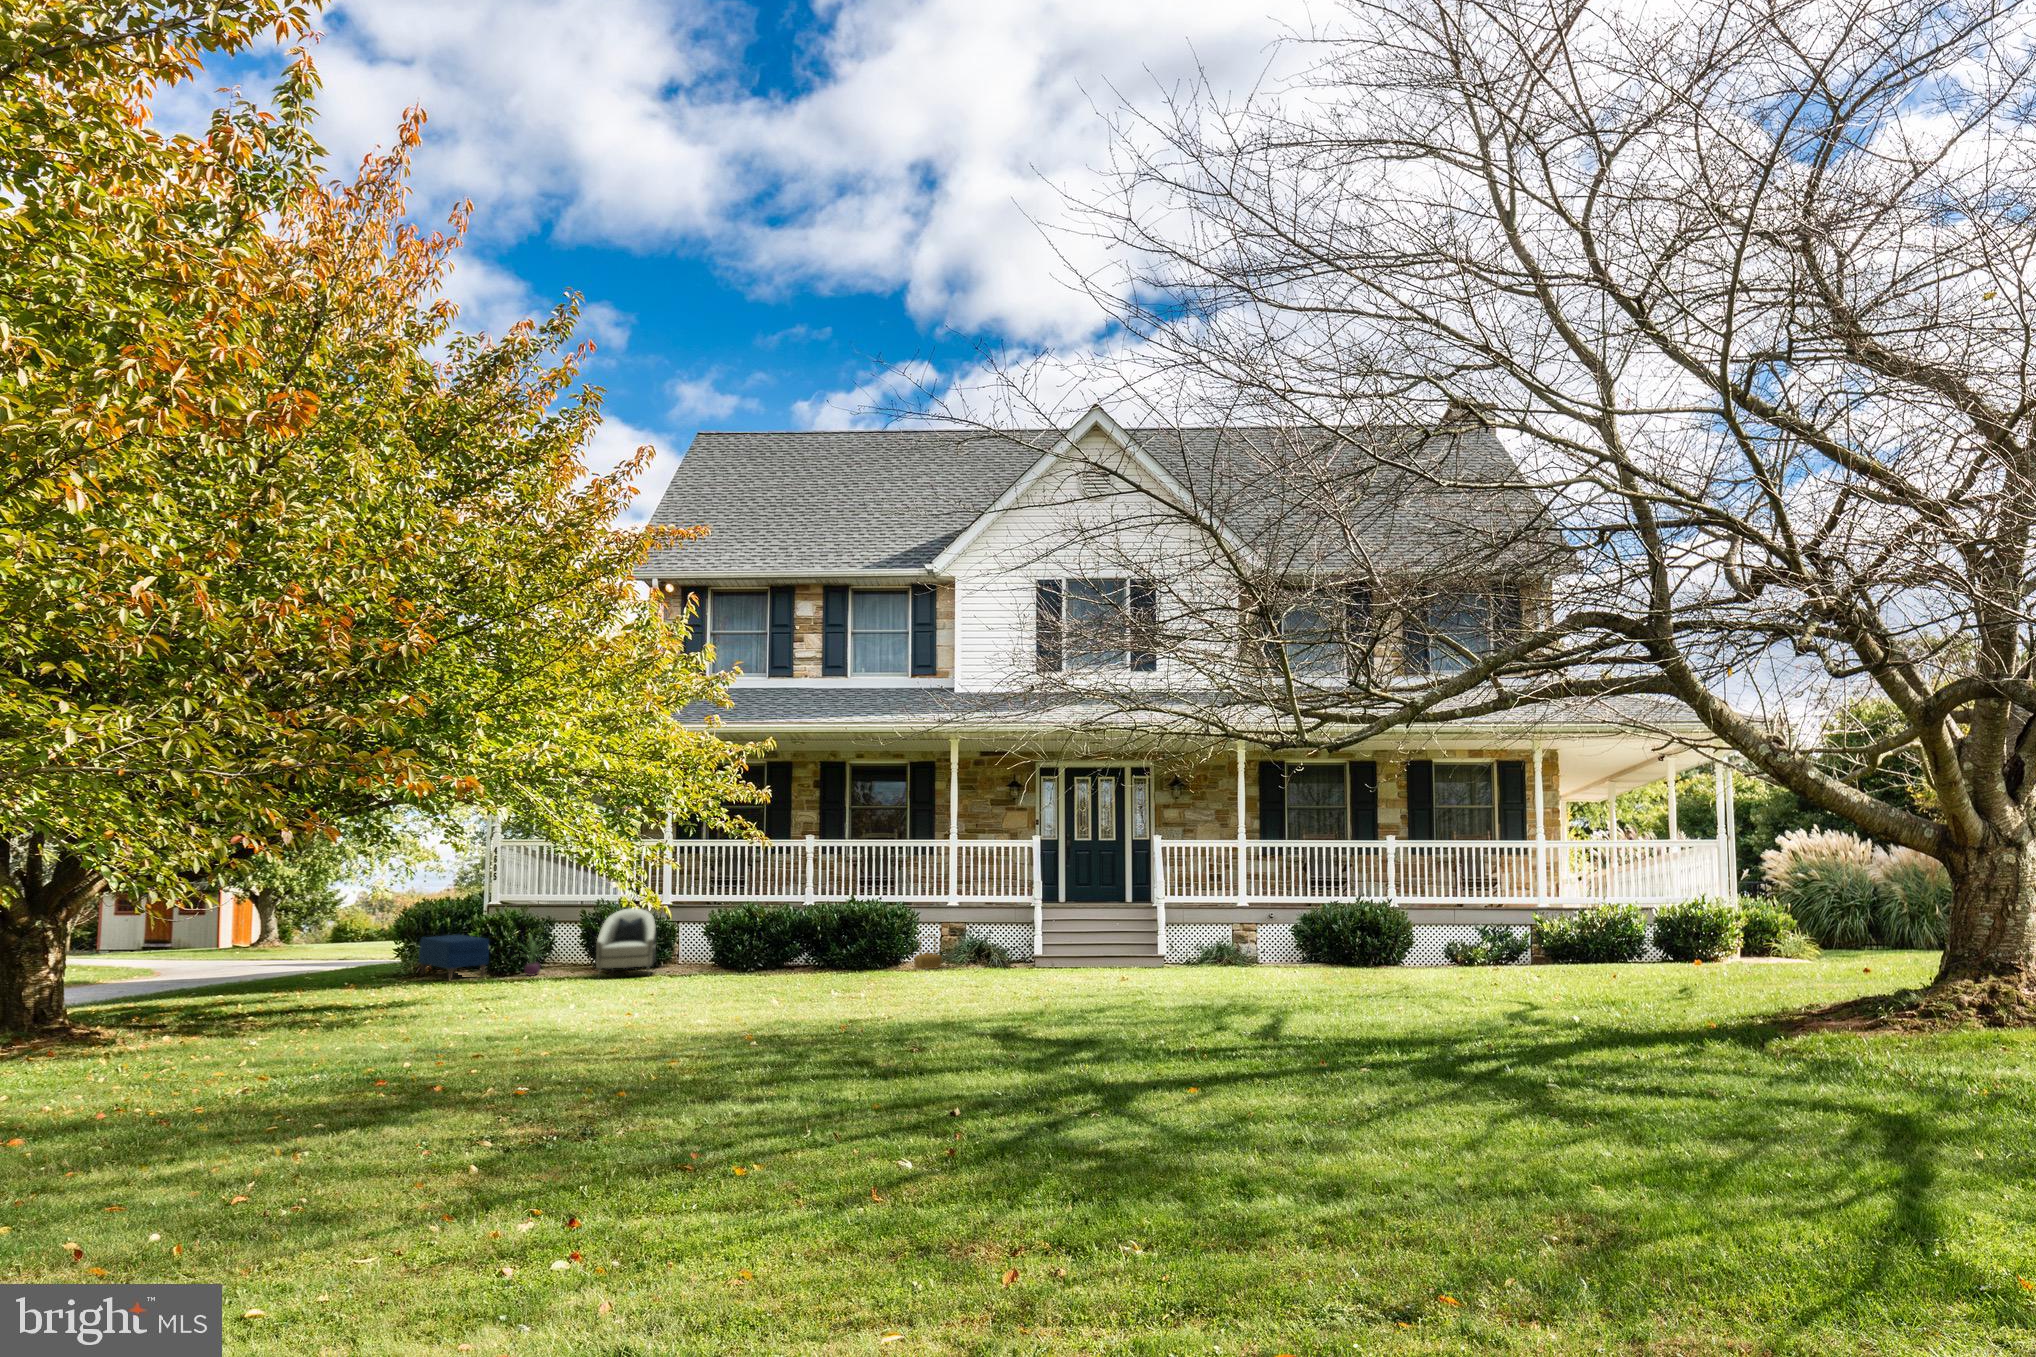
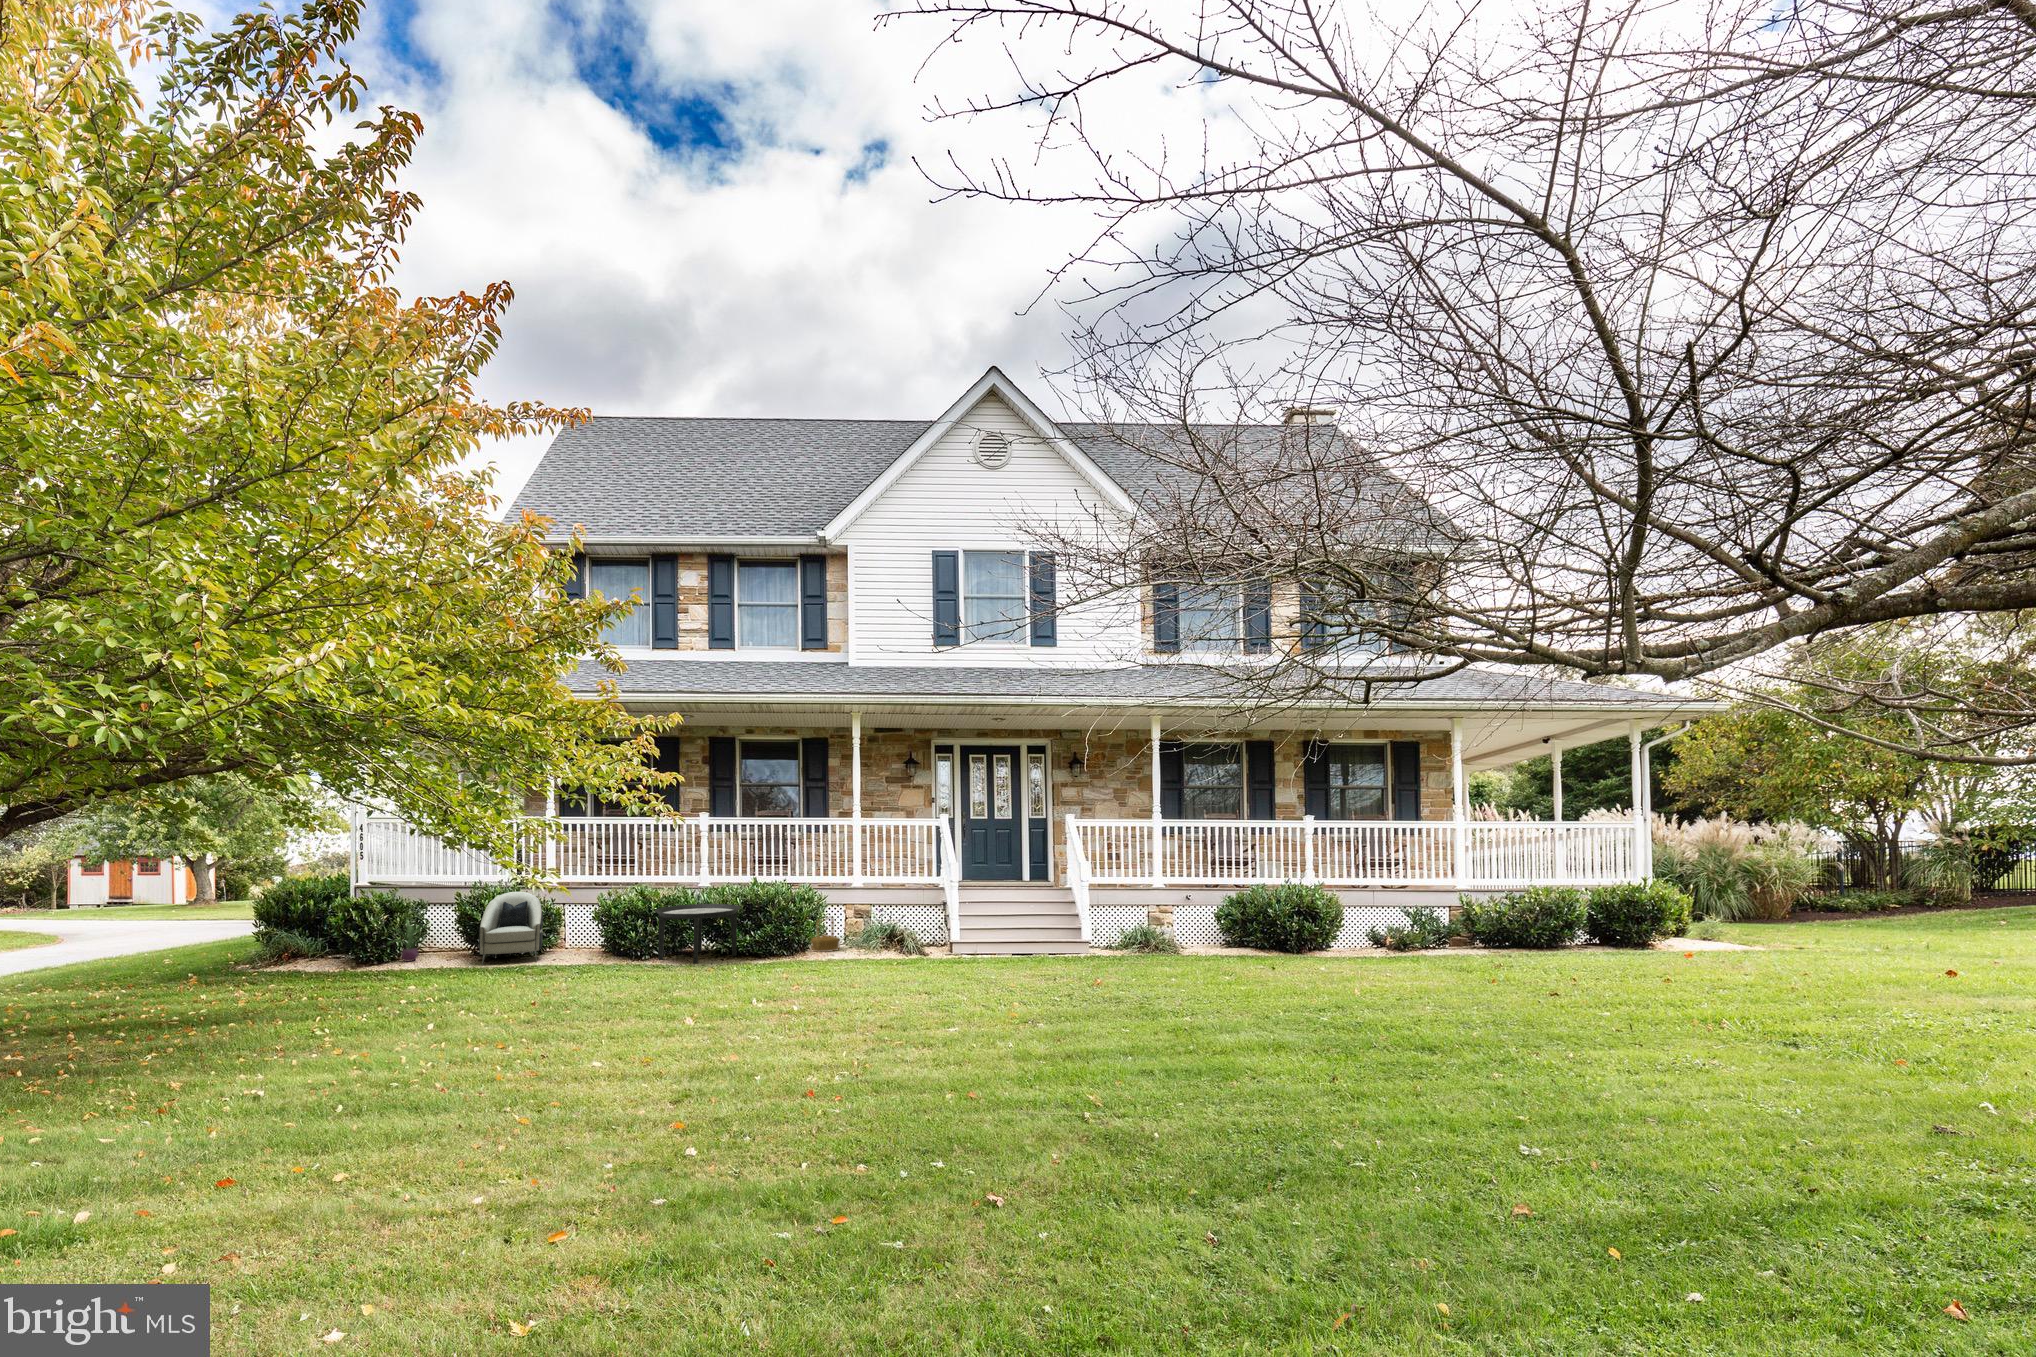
round table: none [762,921,845,979] -> present [655,904,740,963]
bench: present [419,935,489,981] -> none [285,919,363,968]

